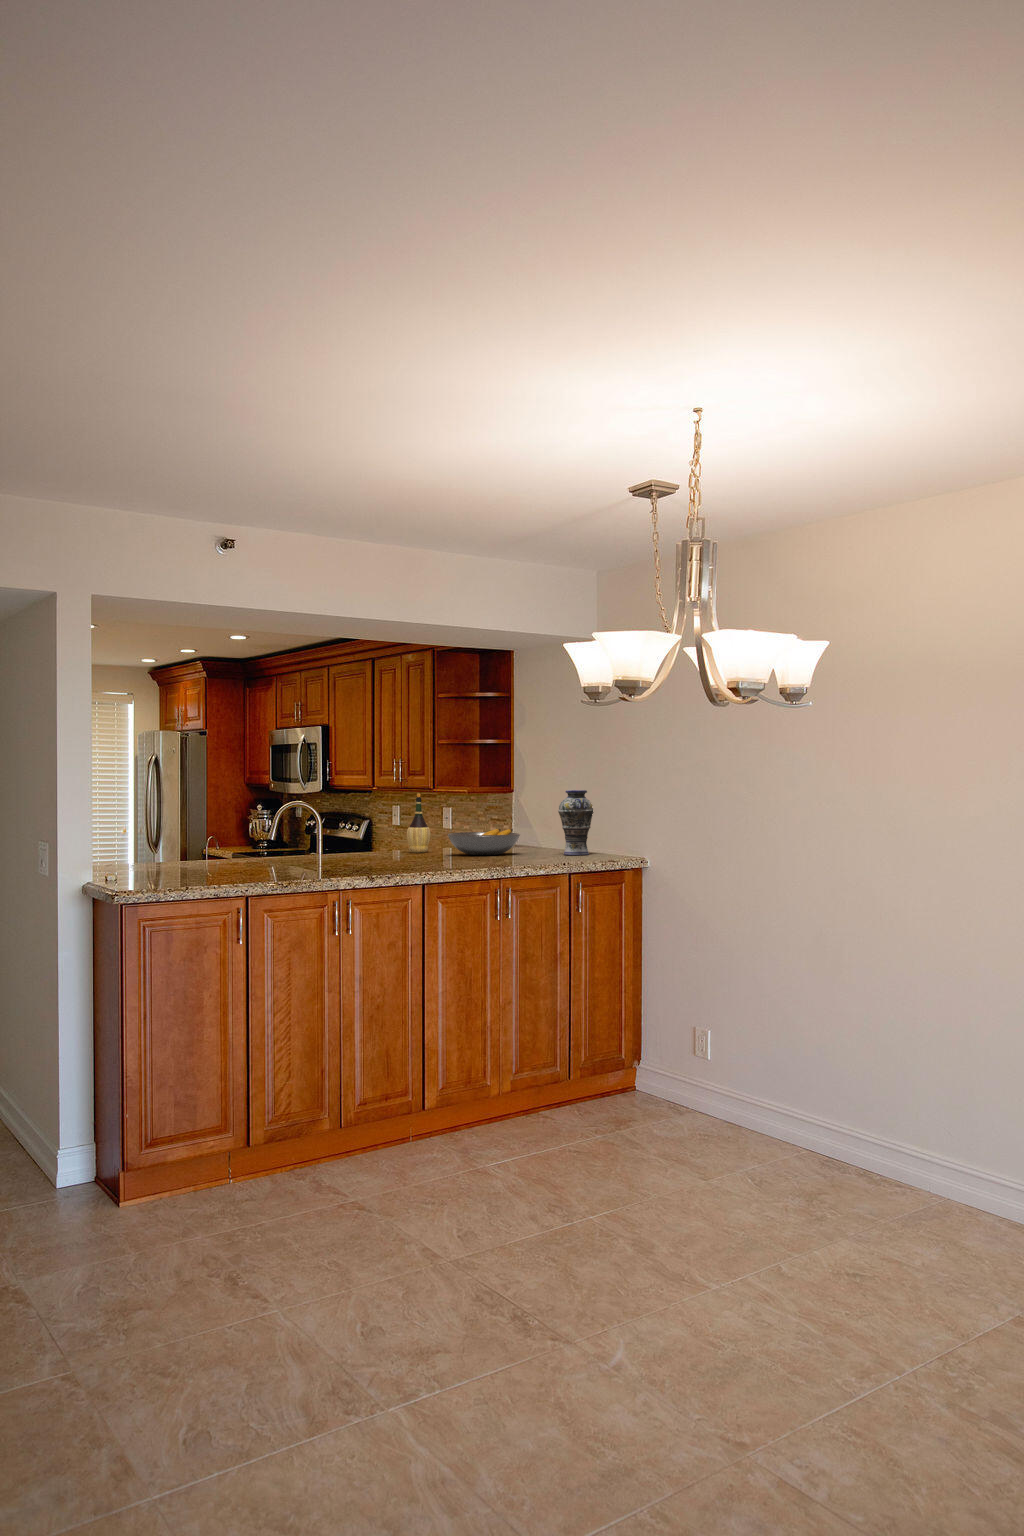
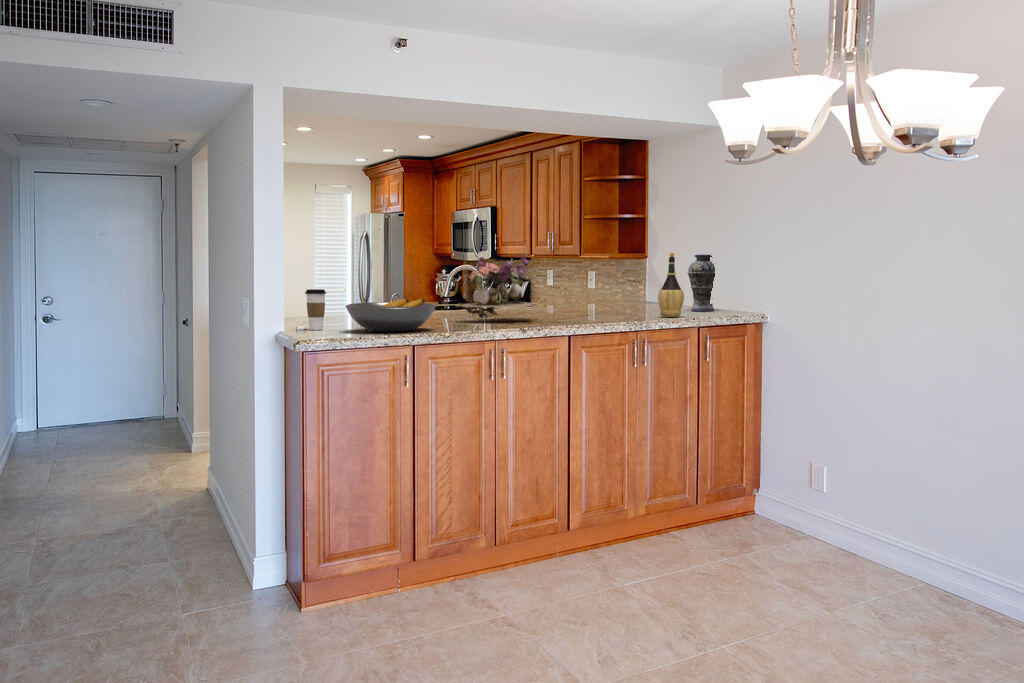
flower arrangement: none [290,792,387,870] -> present [457,254,538,320]
wine bottle: present [407,793,431,853] -> present [658,253,684,317]
fruit bowl: present [448,829,520,855] -> present [345,298,436,332]
coffee cup: none [121,836,146,883] -> present [305,289,326,330]

